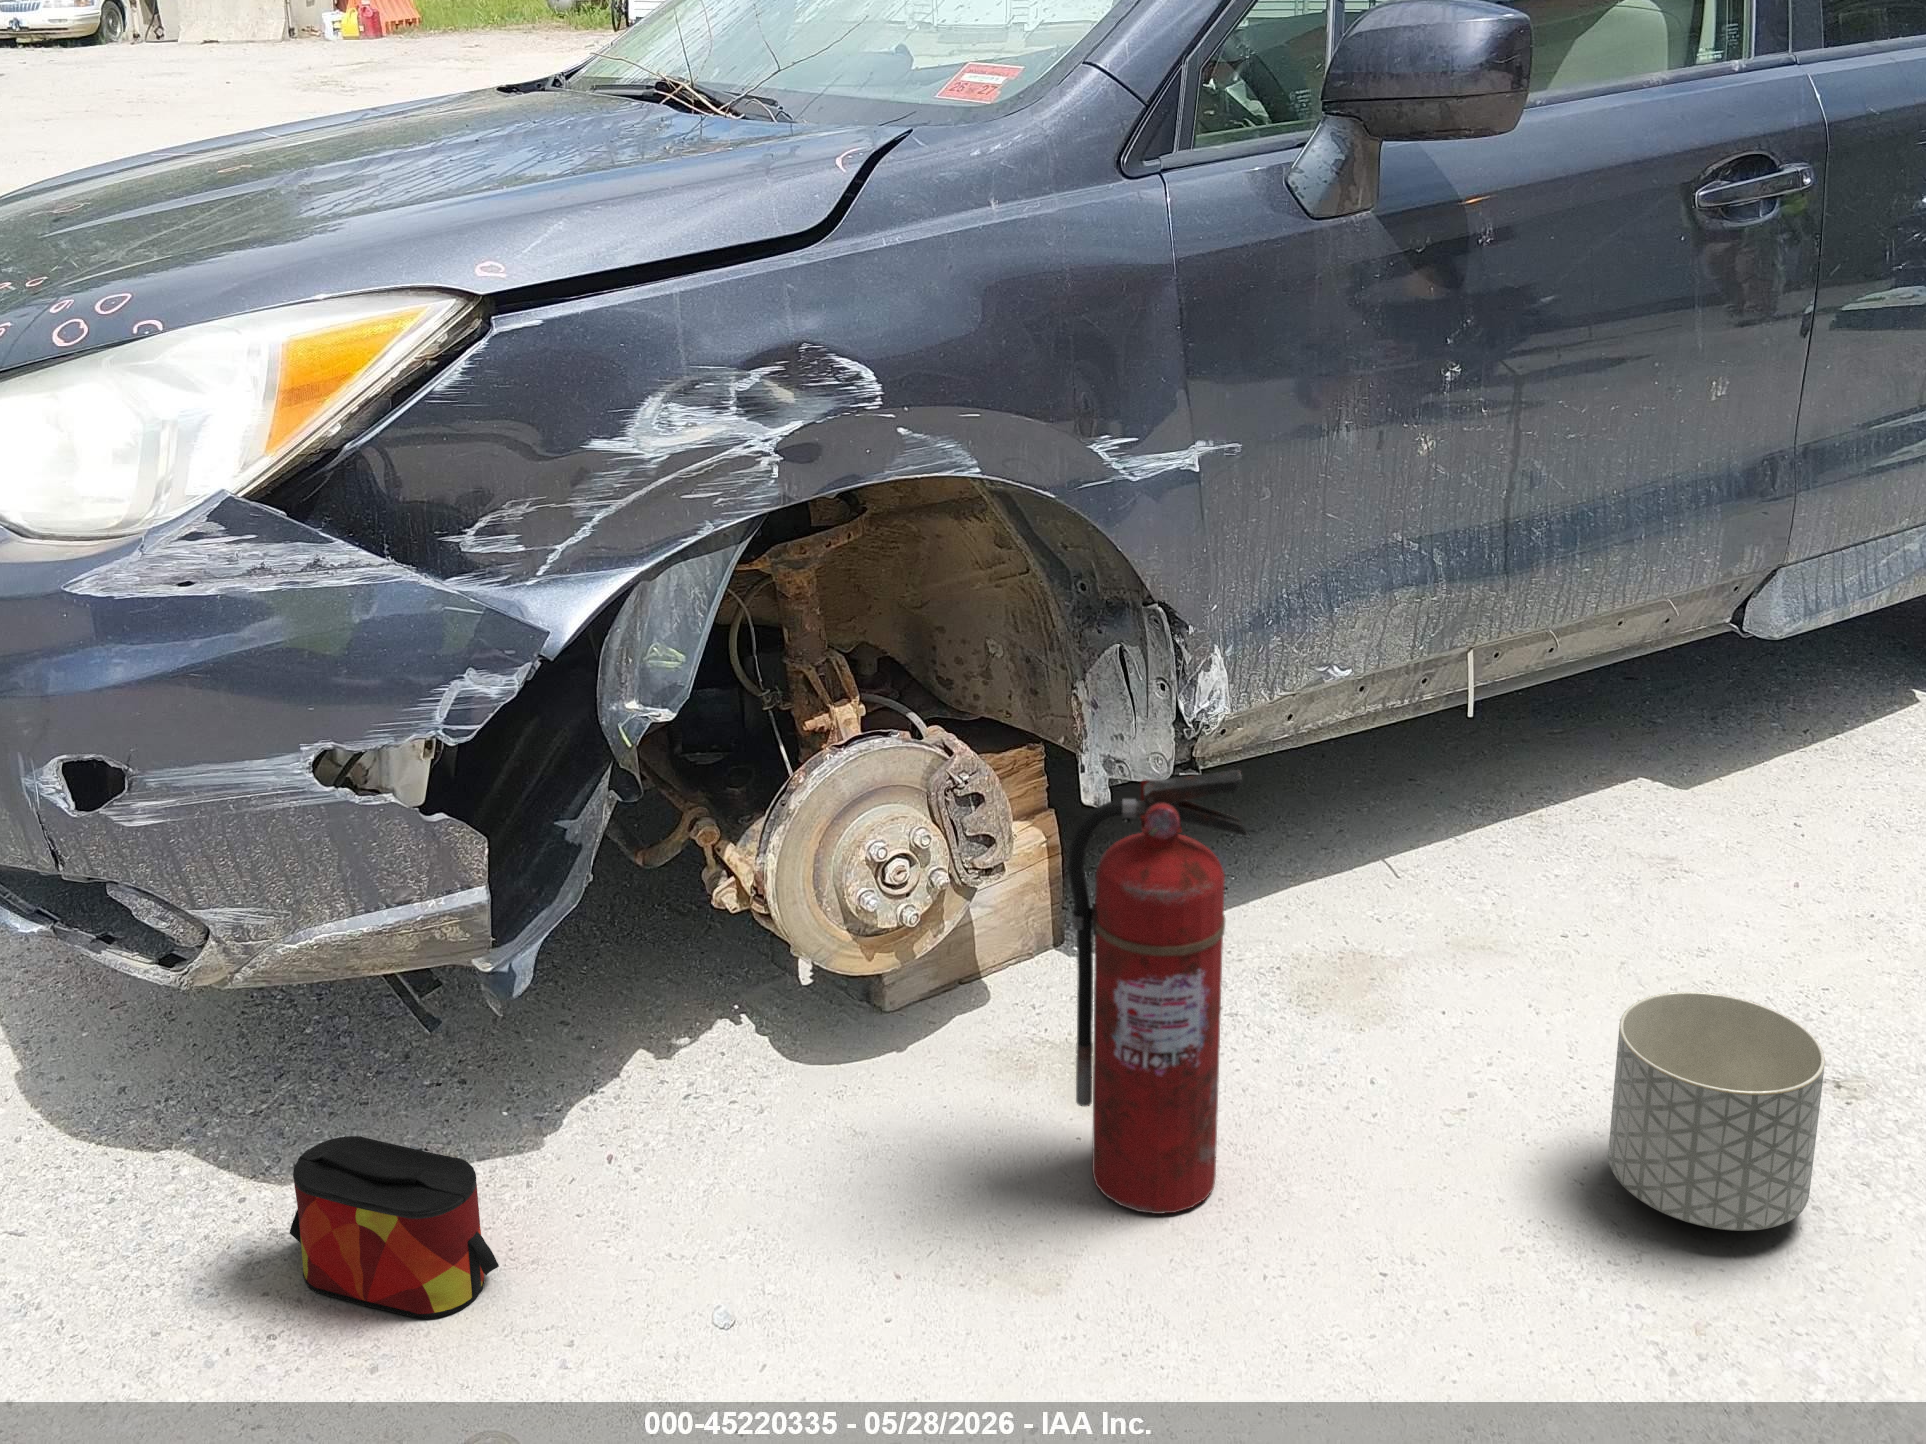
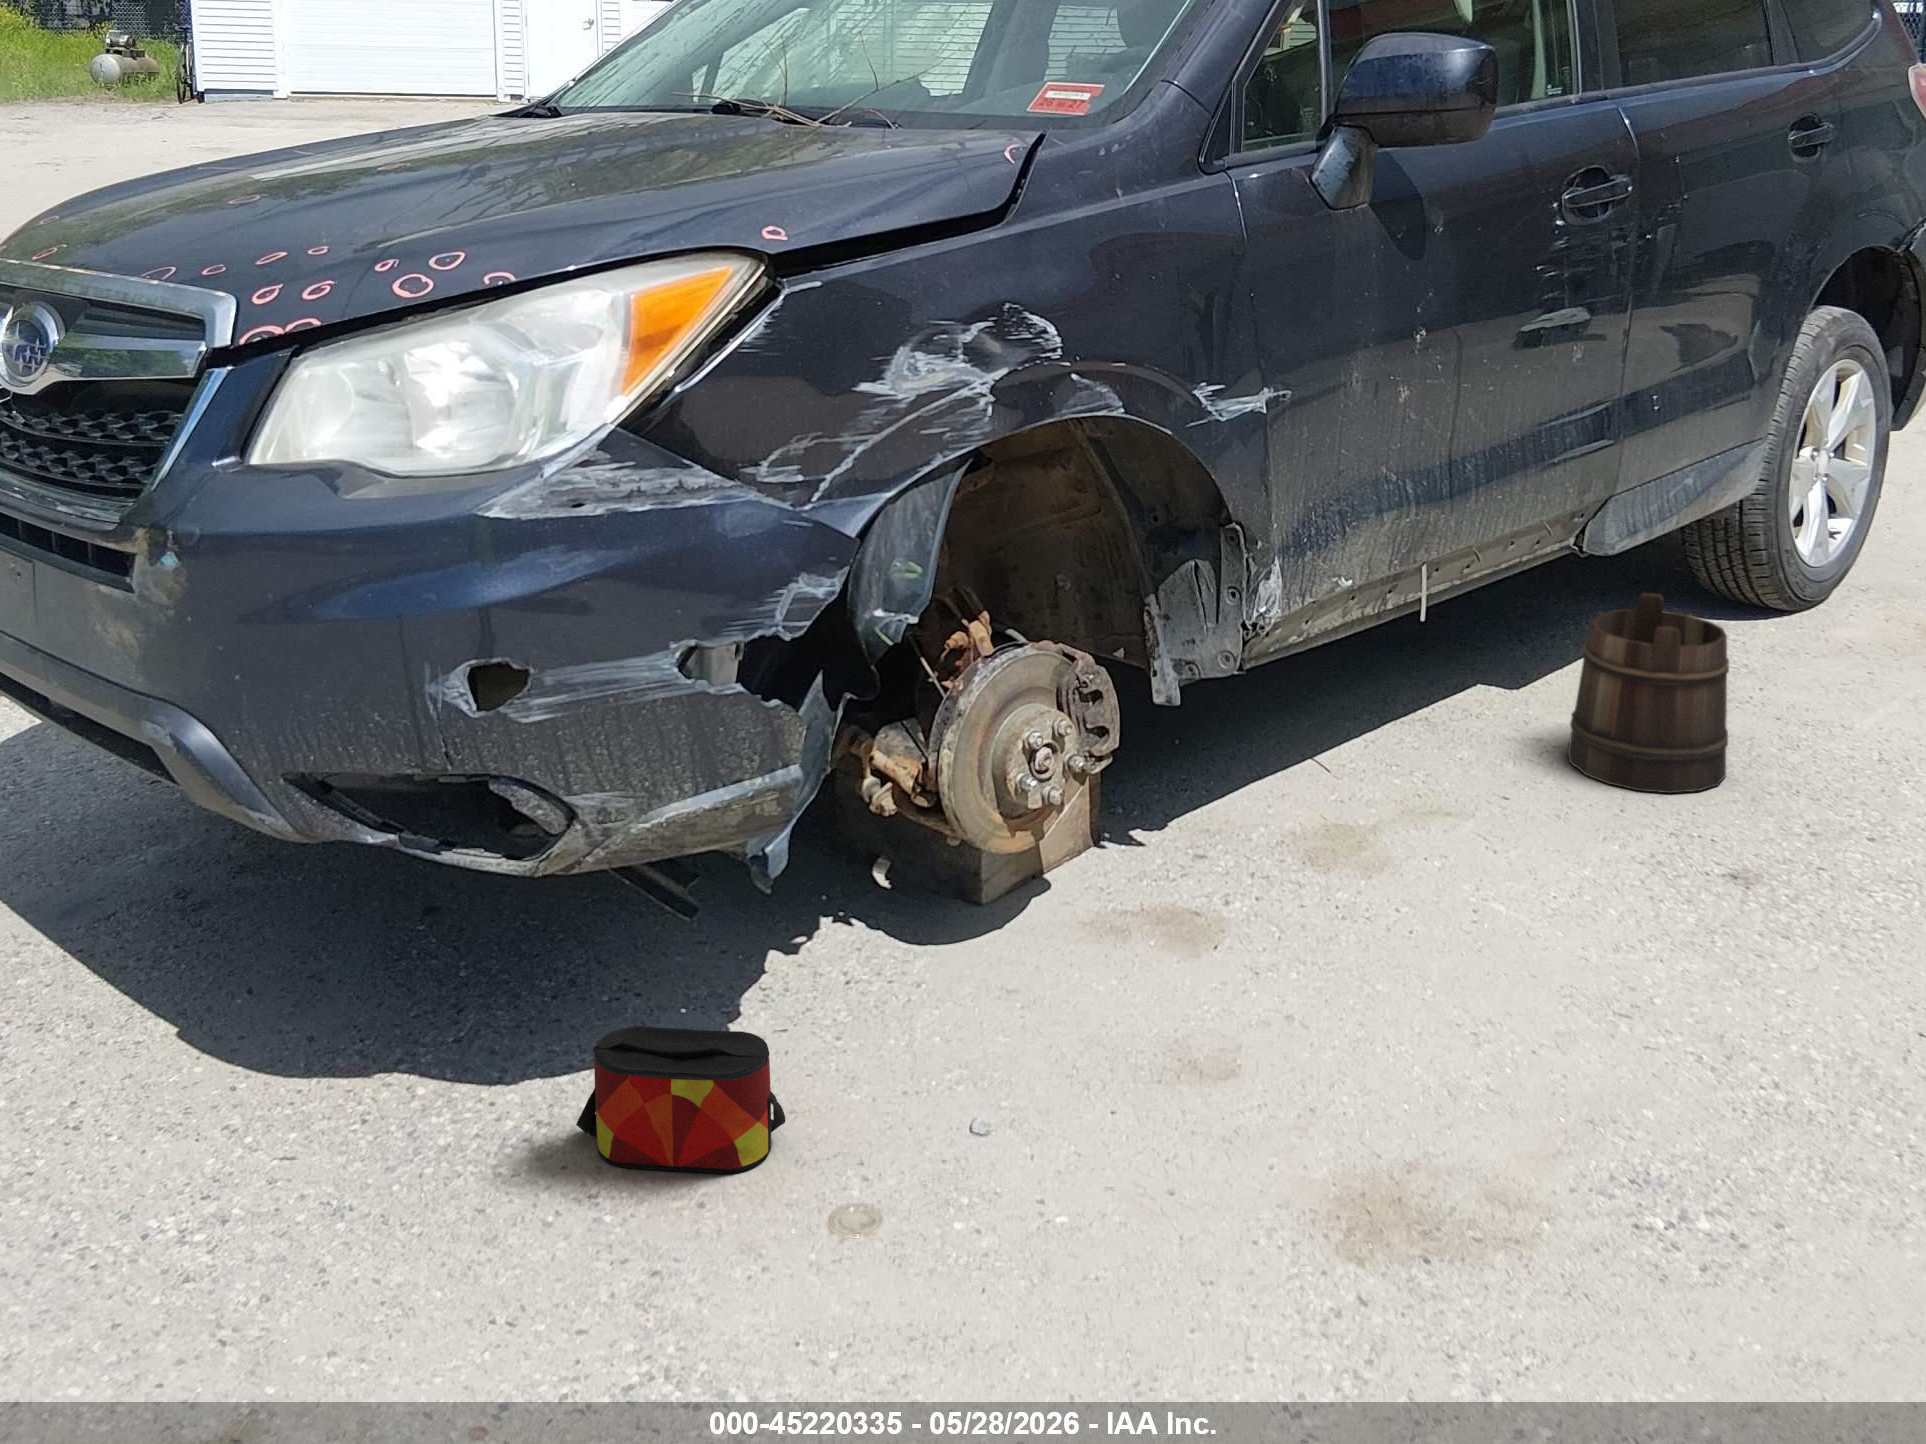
bucket: none [1690,692,1900,950] -> present [1568,593,1729,793]
fire extinguisher: present [1068,770,1248,1214] -> none [1218,645,1361,1023]
planter: present [1608,992,1825,1231] -> none [1614,805,1782,979]

